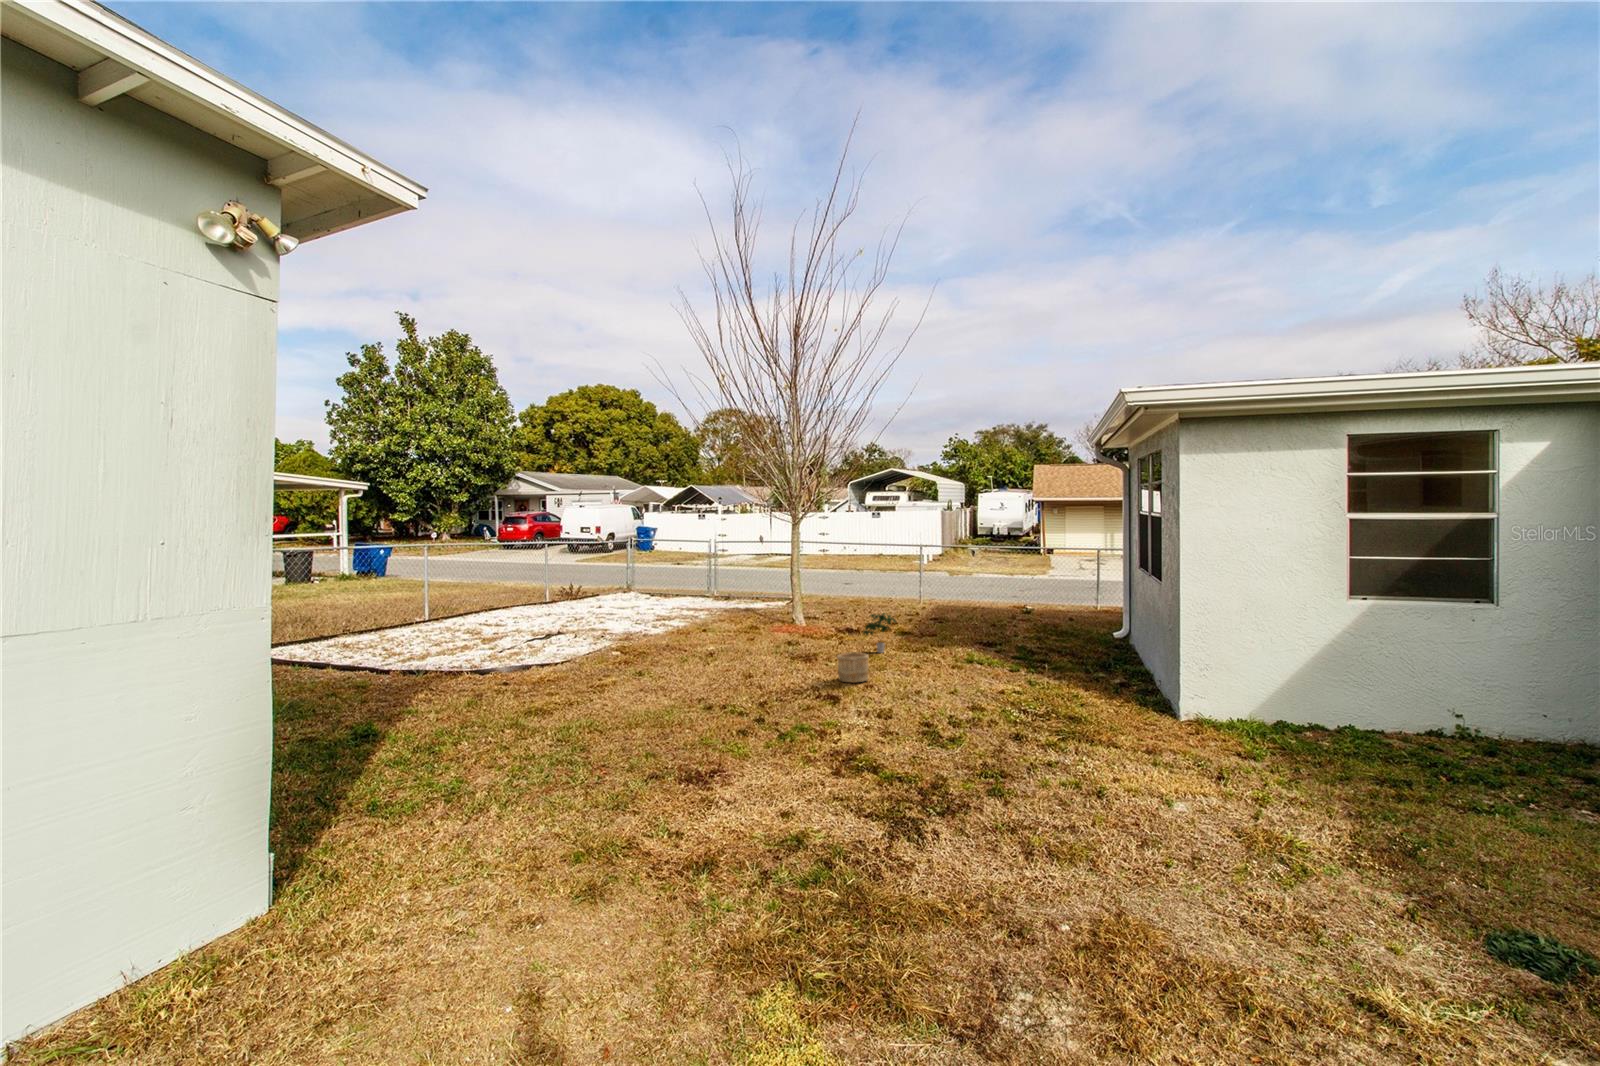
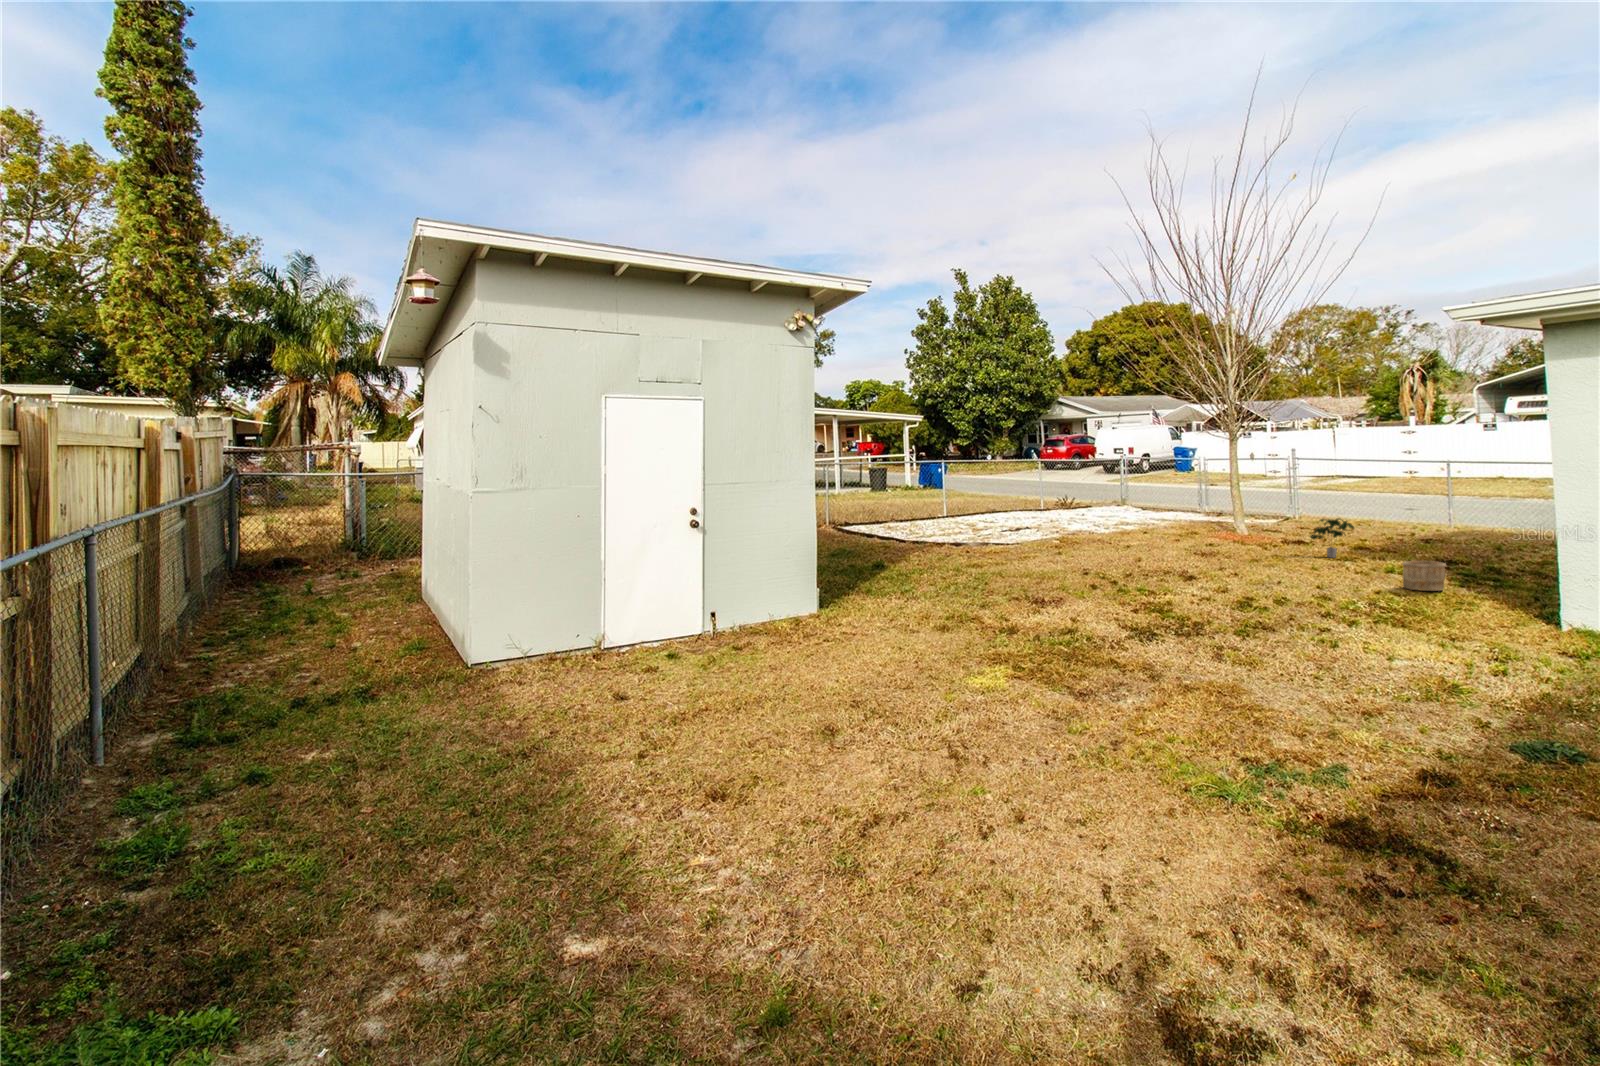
wooden bucket: present [837,652,868,683] -> present [1402,561,1446,591]

